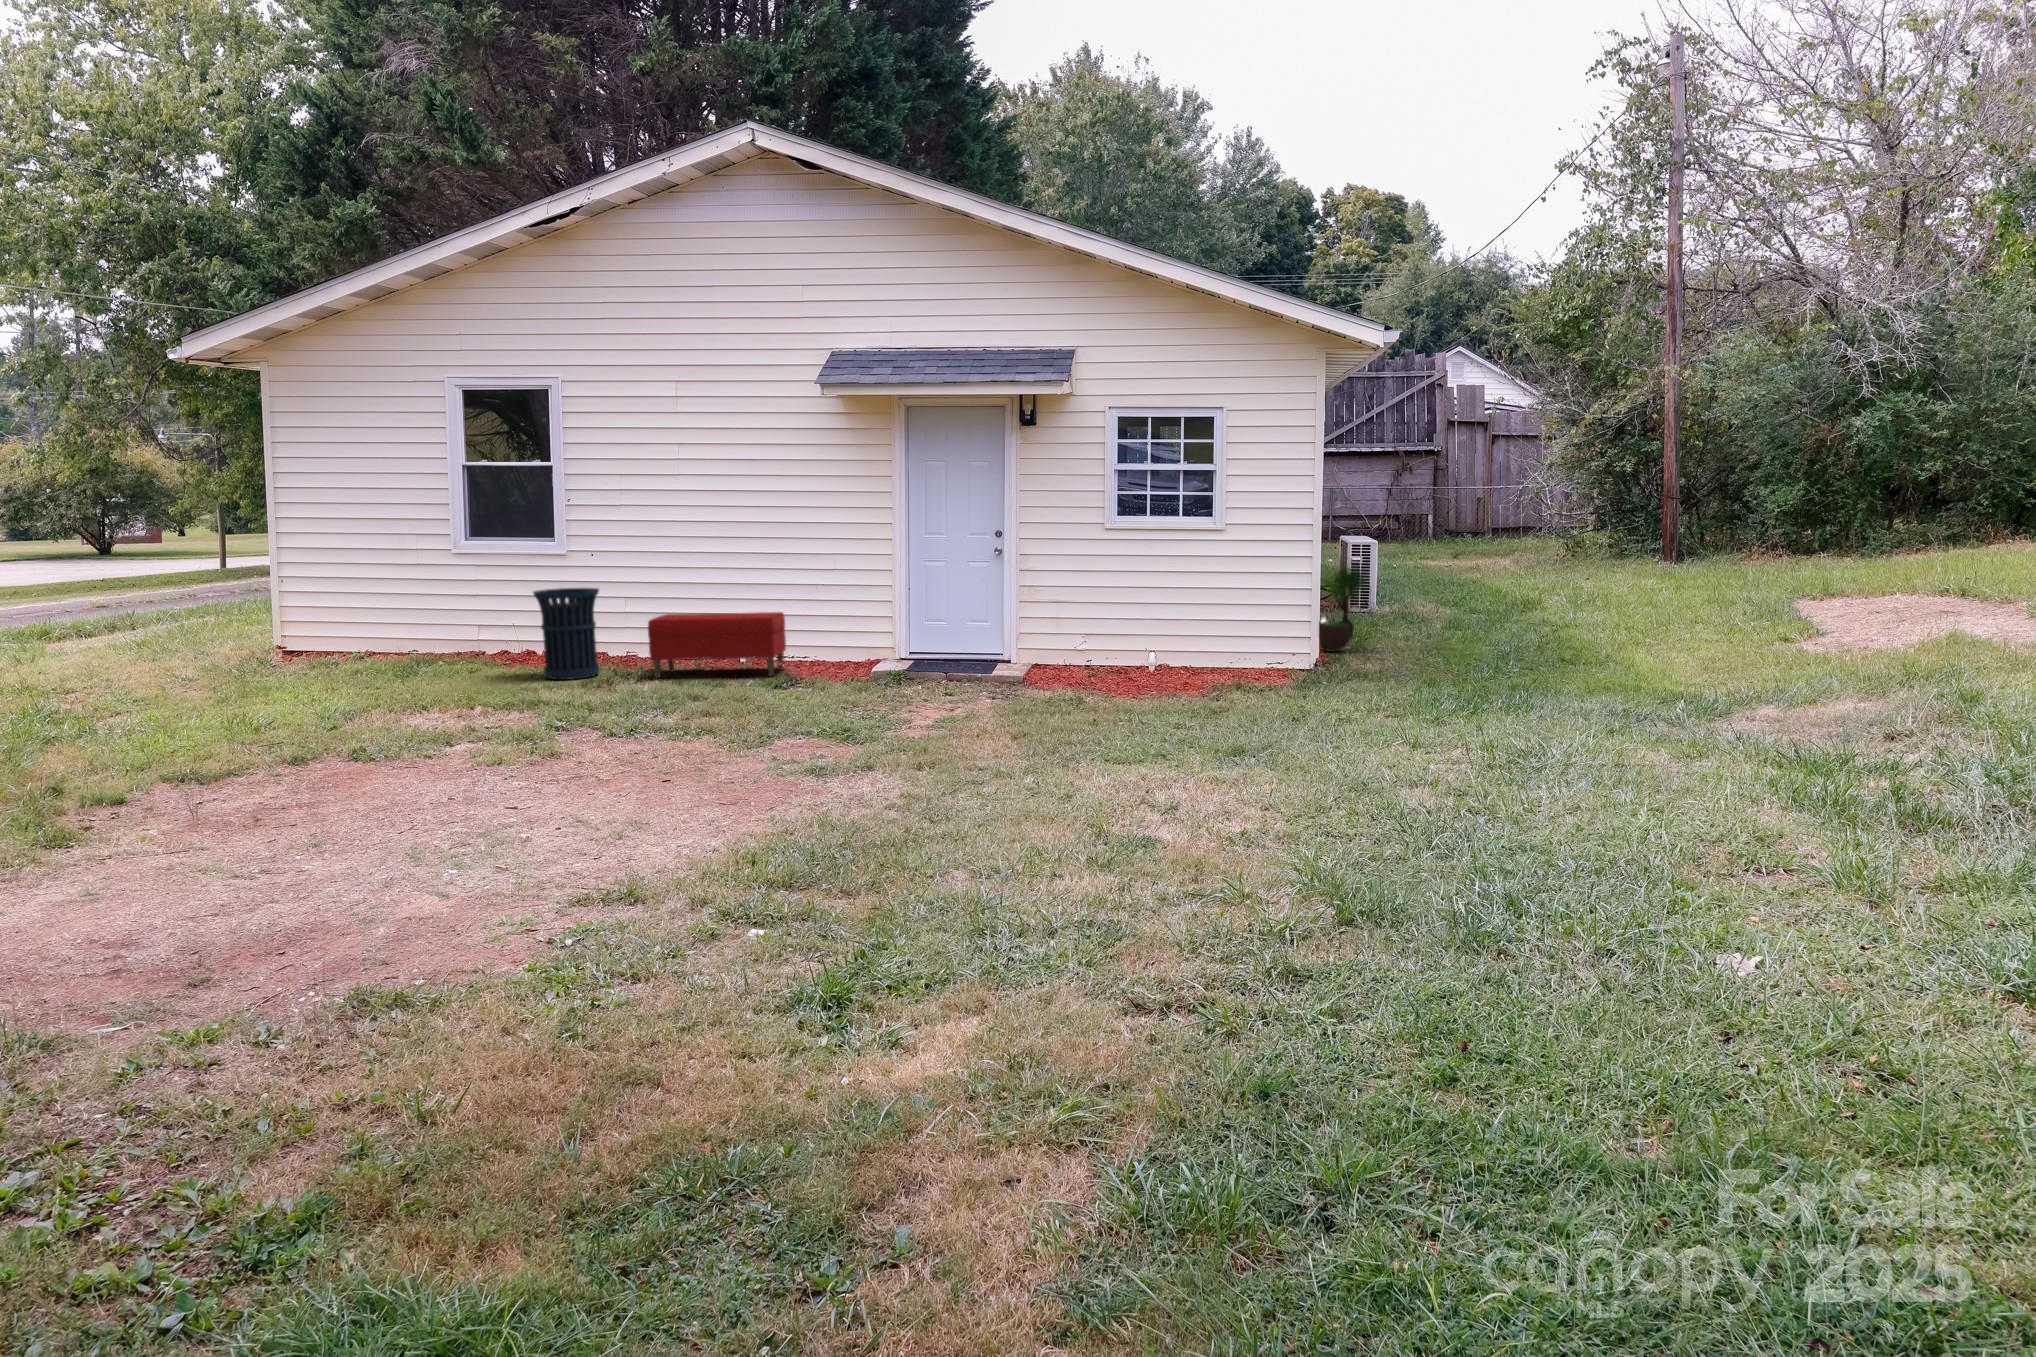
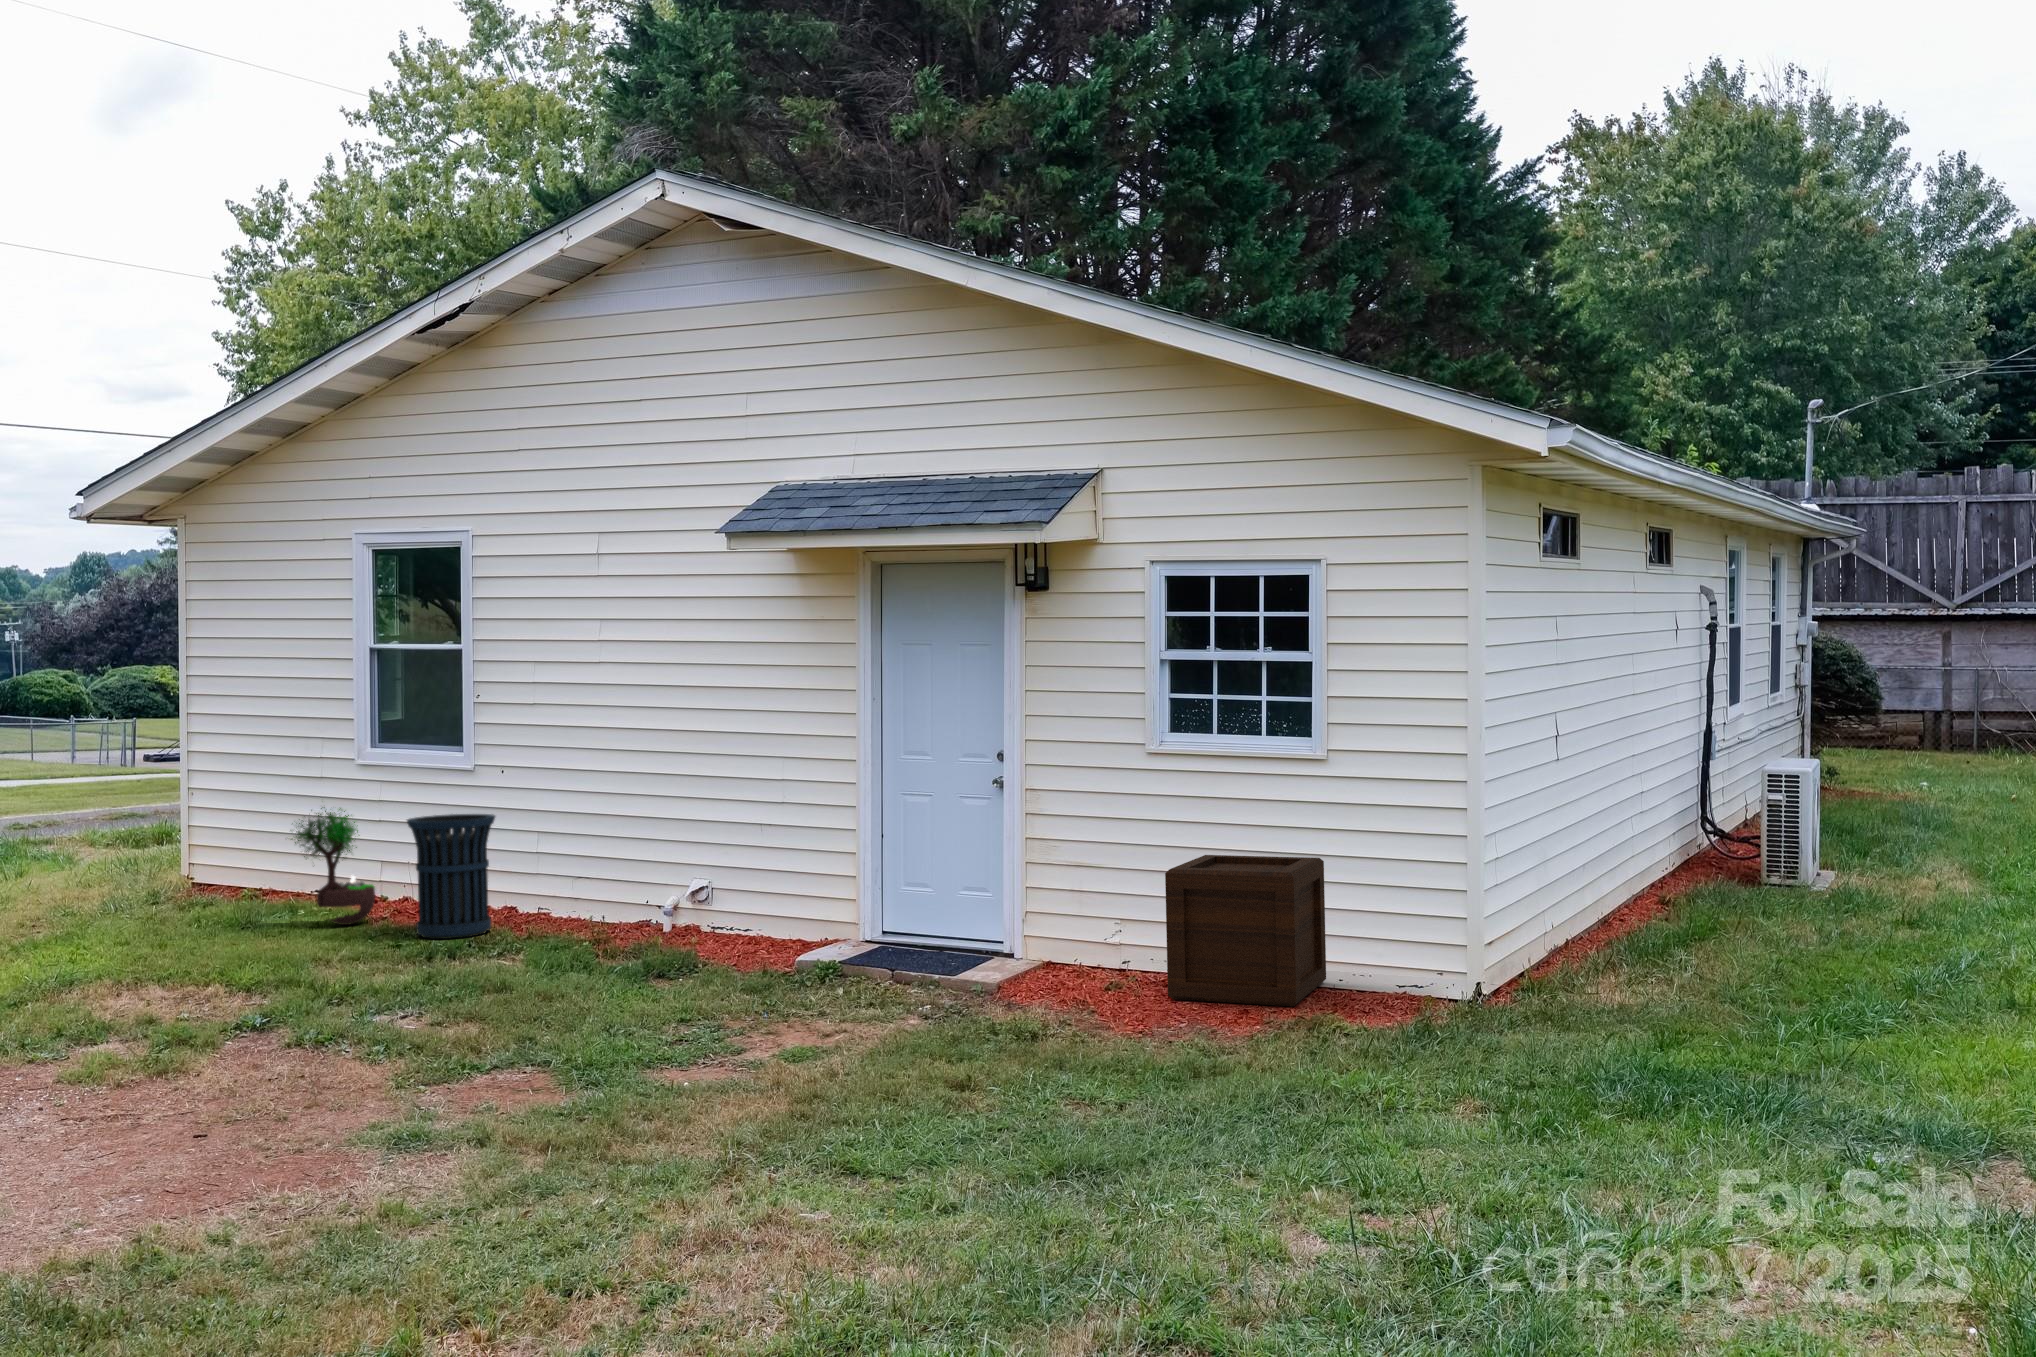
potted tree: present [1319,563,1367,652] -> present [291,807,375,925]
wooden crate: none [1148,588,1235,673] -> present [1165,855,1326,1007]
bench: present [648,612,786,678] -> none [518,855,710,955]

